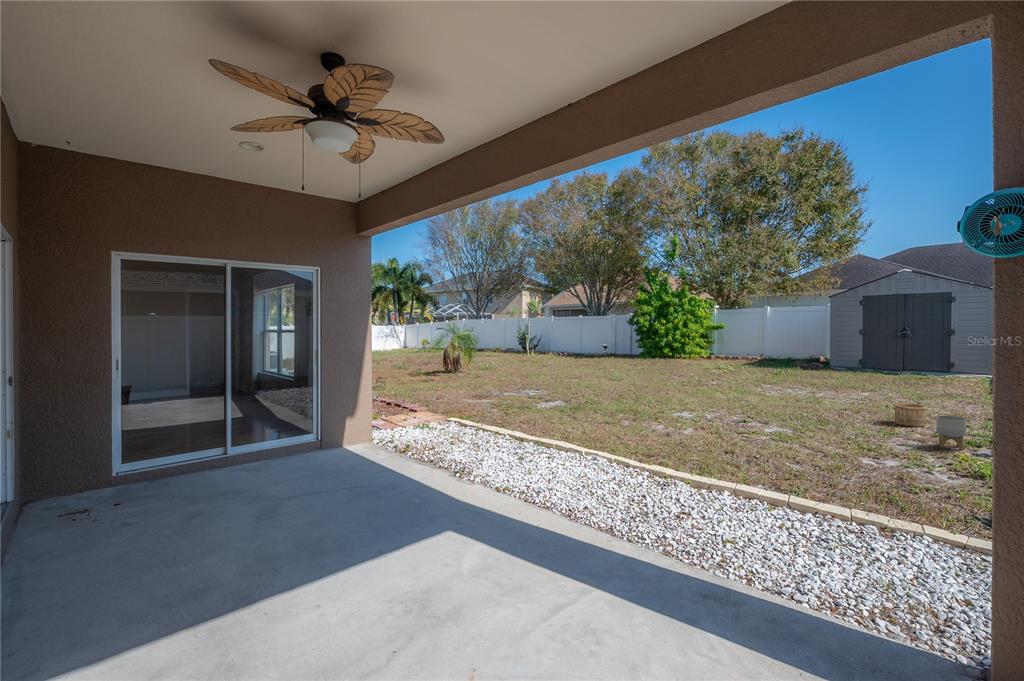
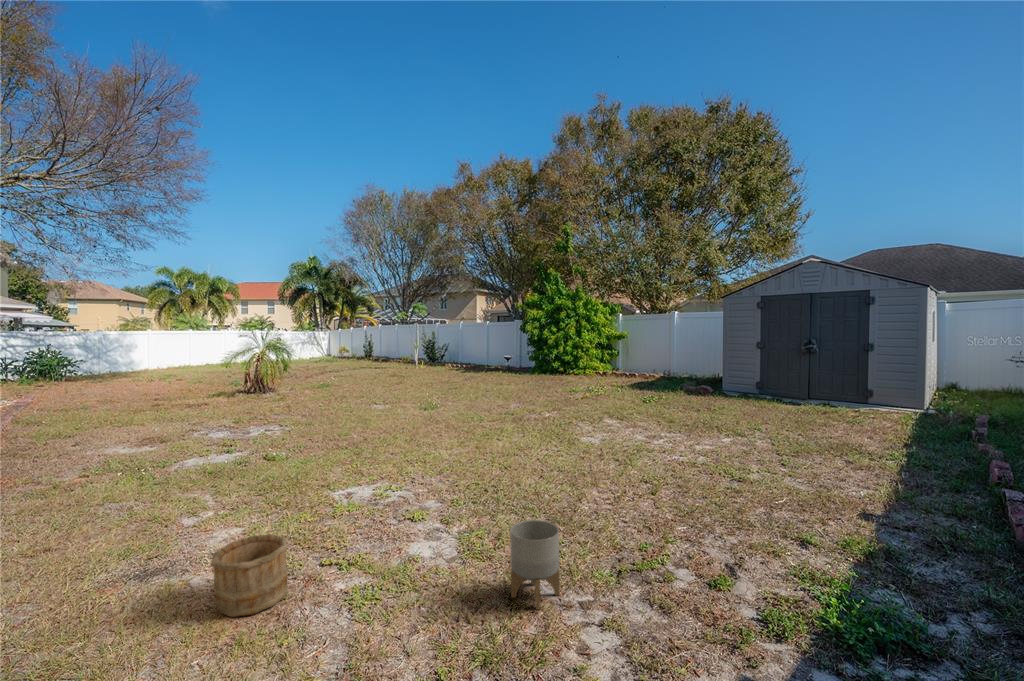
wooden bucket: present [894,403,927,427] -> present [211,534,287,617]

